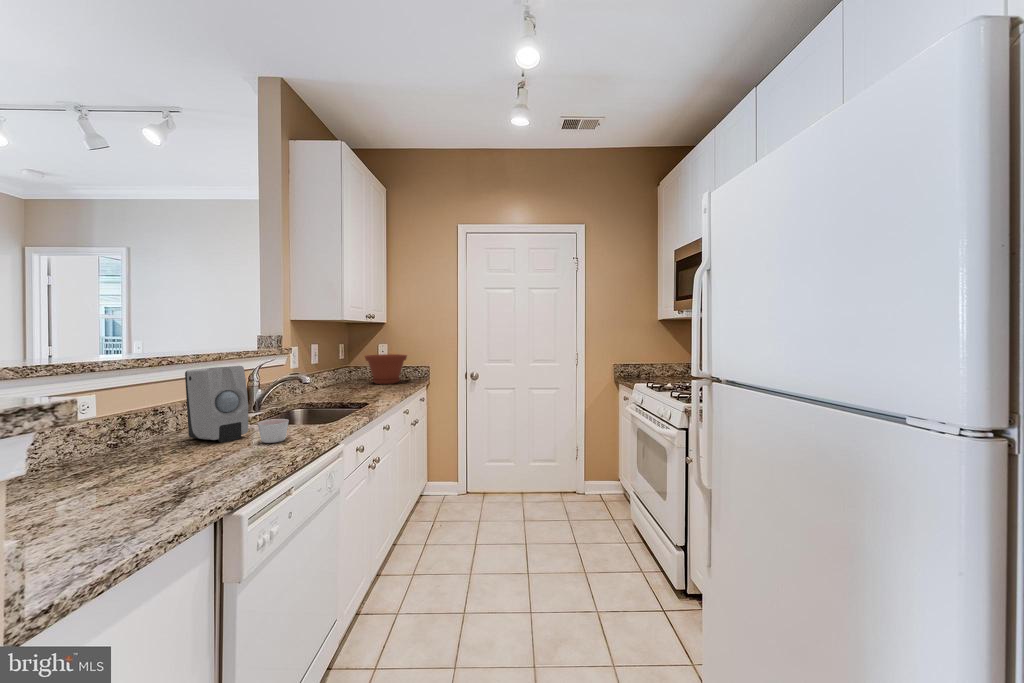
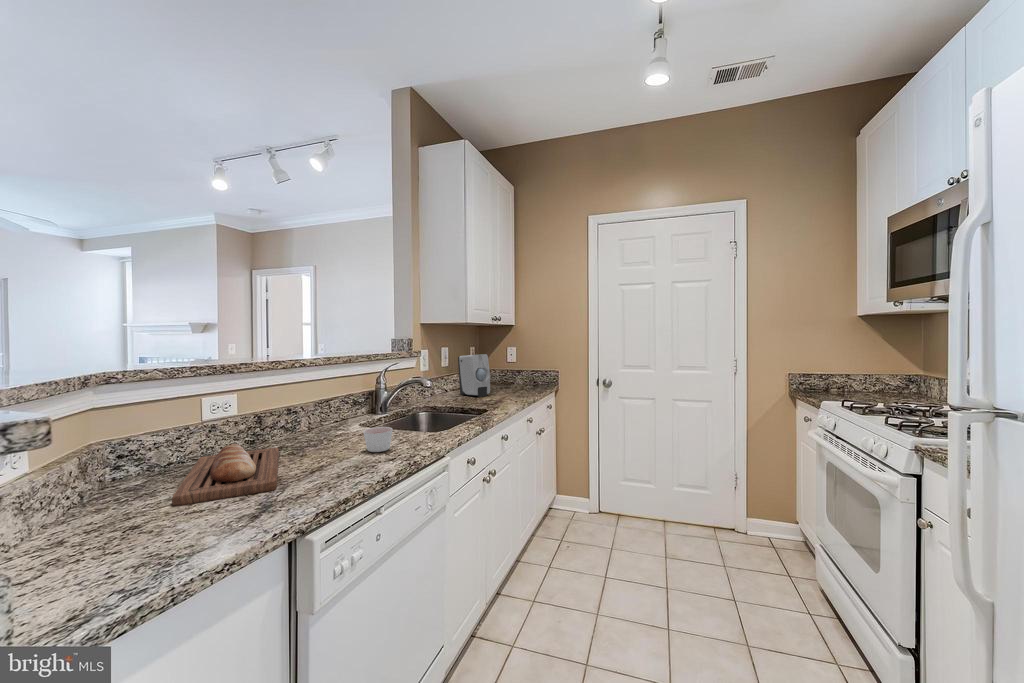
plant pot: present [365,354,407,384] -> none [493,357,536,389]
soap dispenser: present [185,366,248,442] -> present [458,354,490,397]
bread loaf: none [58,444,183,505] -> present [172,444,279,506]

